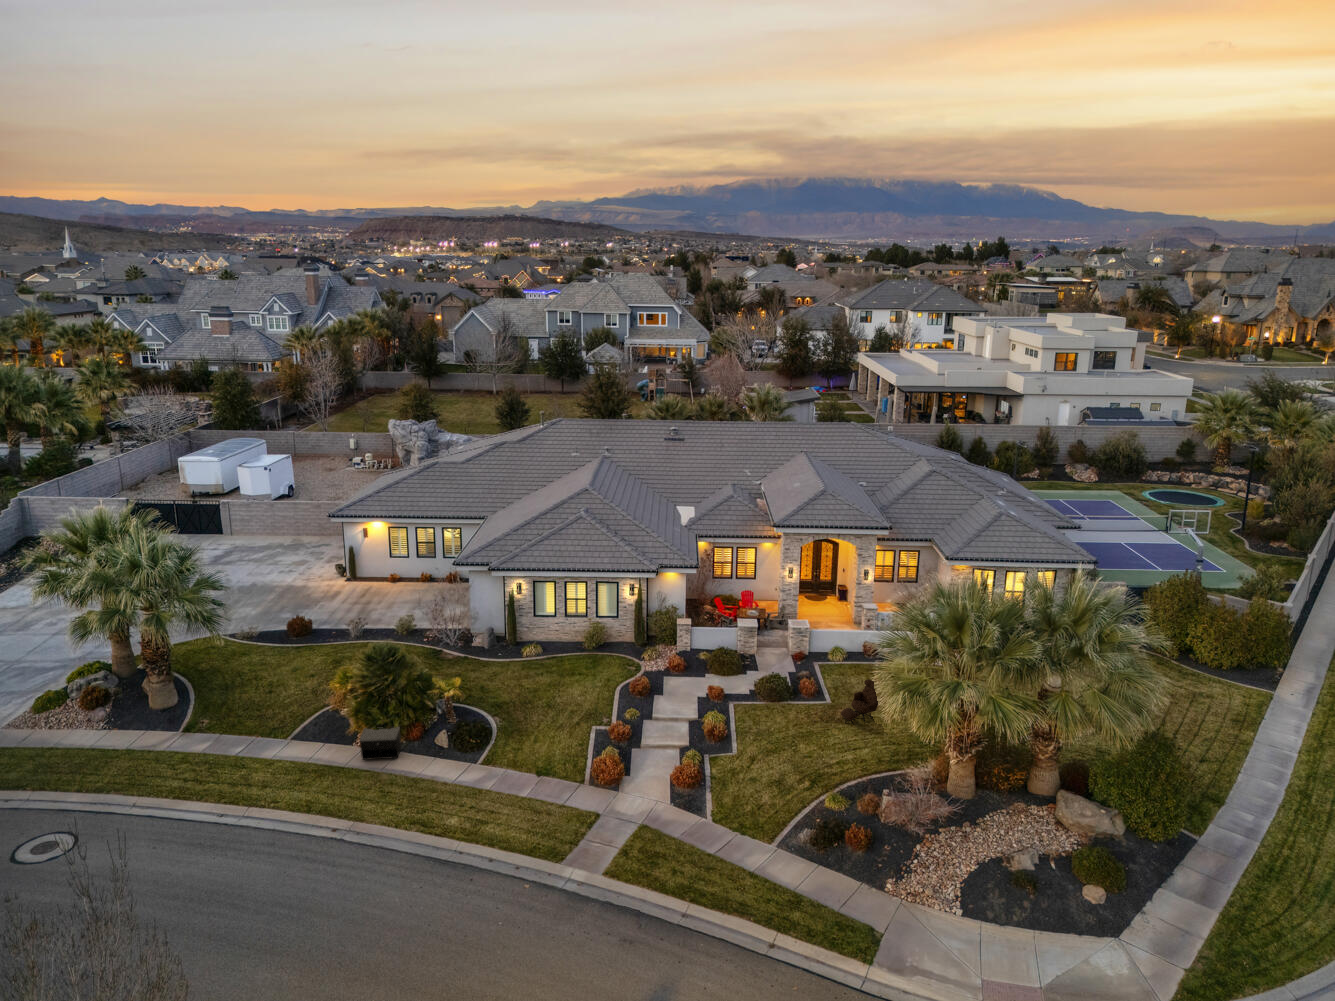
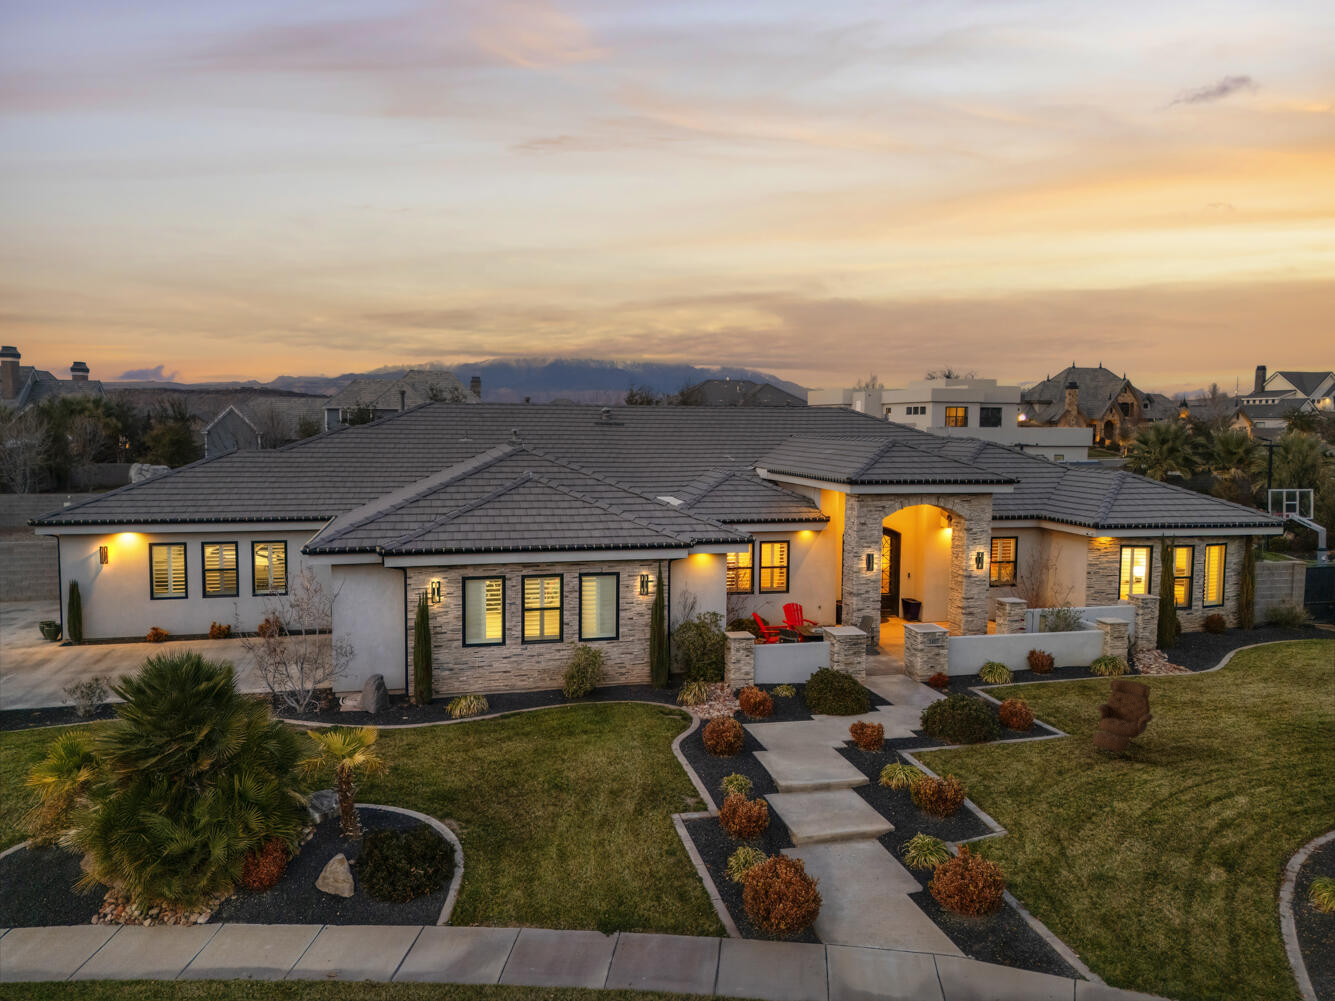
storage bench: present [359,727,401,760] -> none [113,854,230,959]

